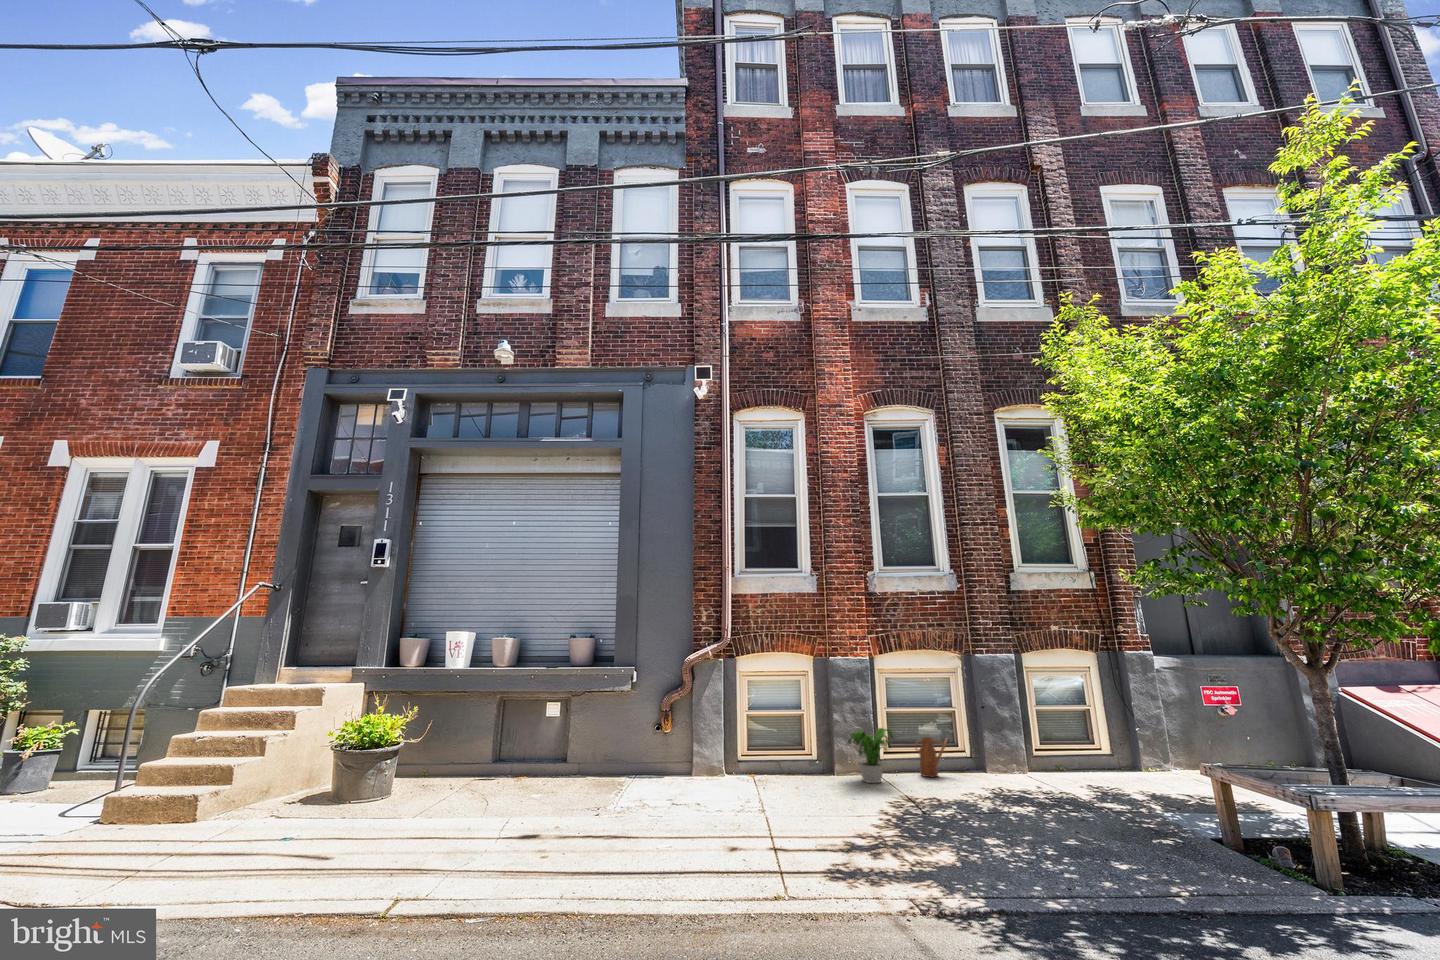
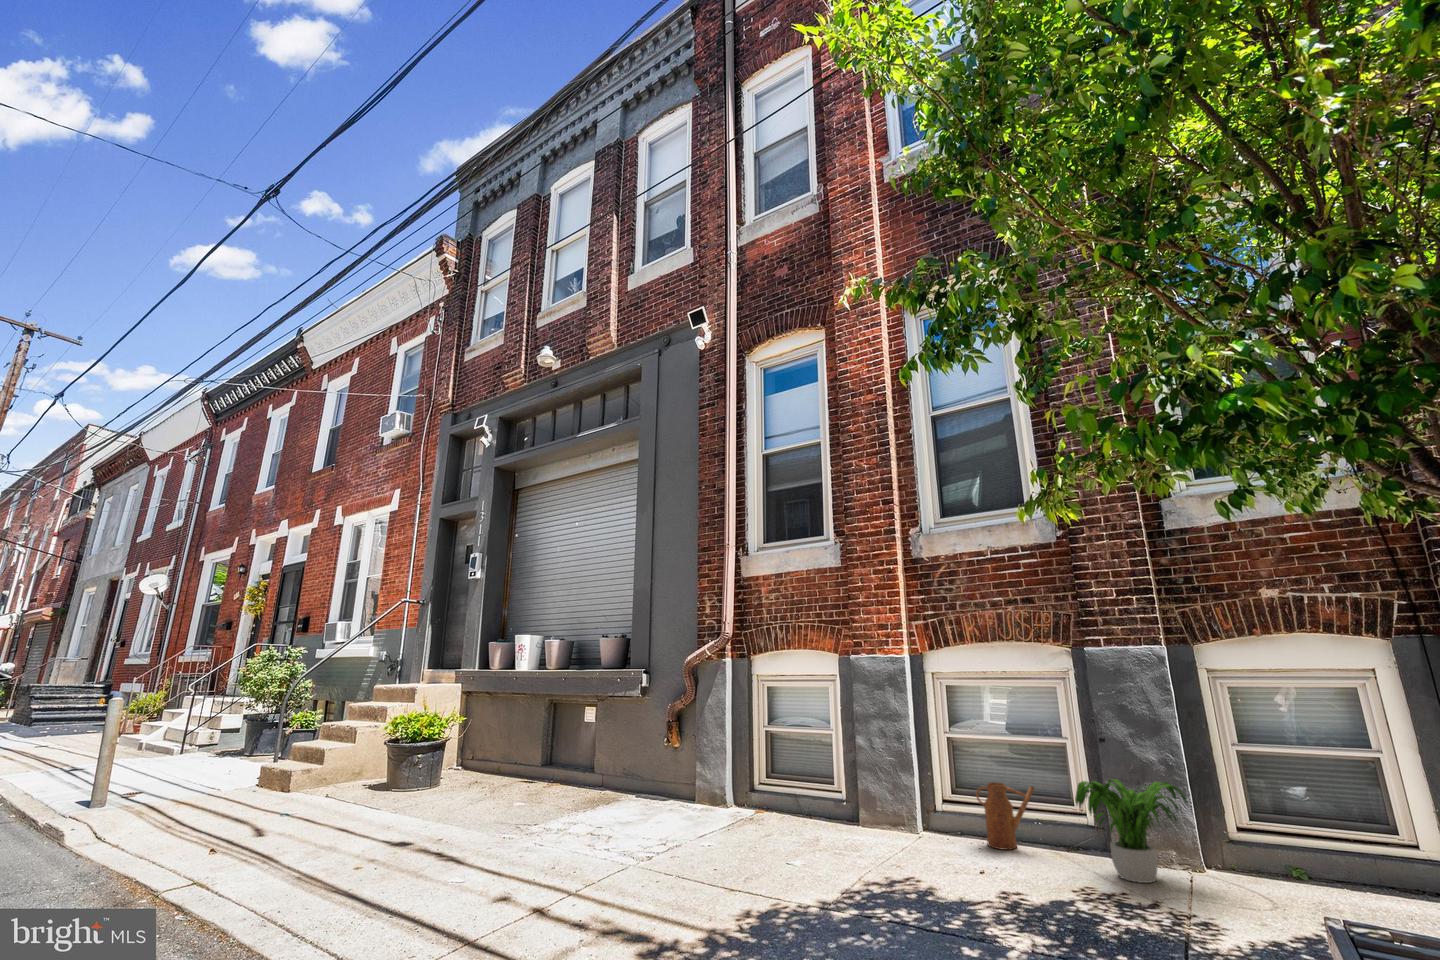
potted plant: present [848,728,892,783] -> present [1075,779,1187,883]

